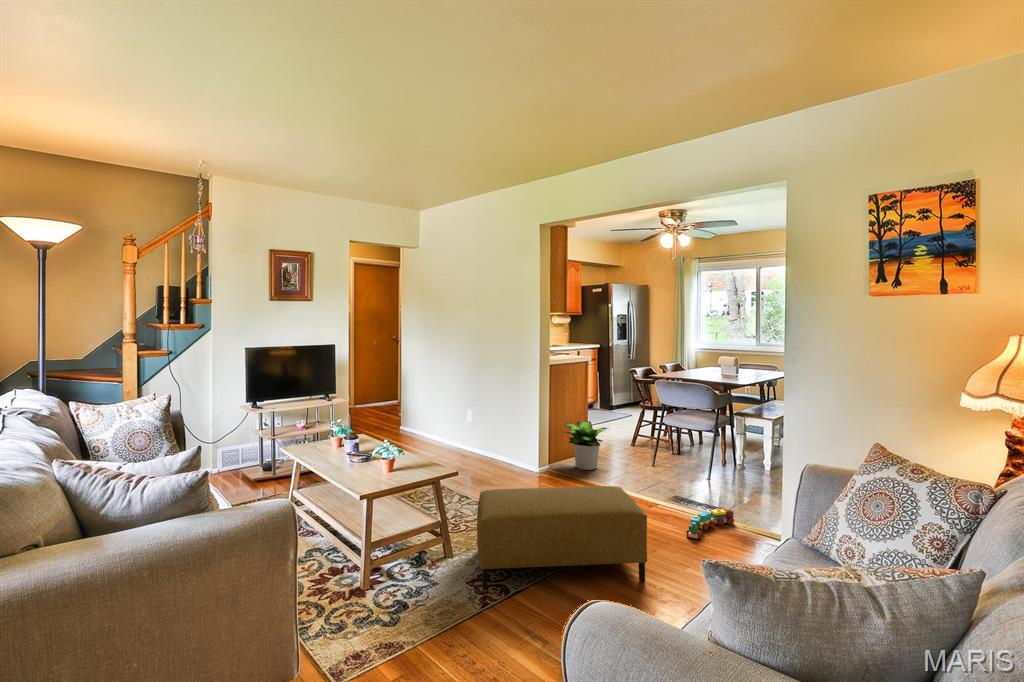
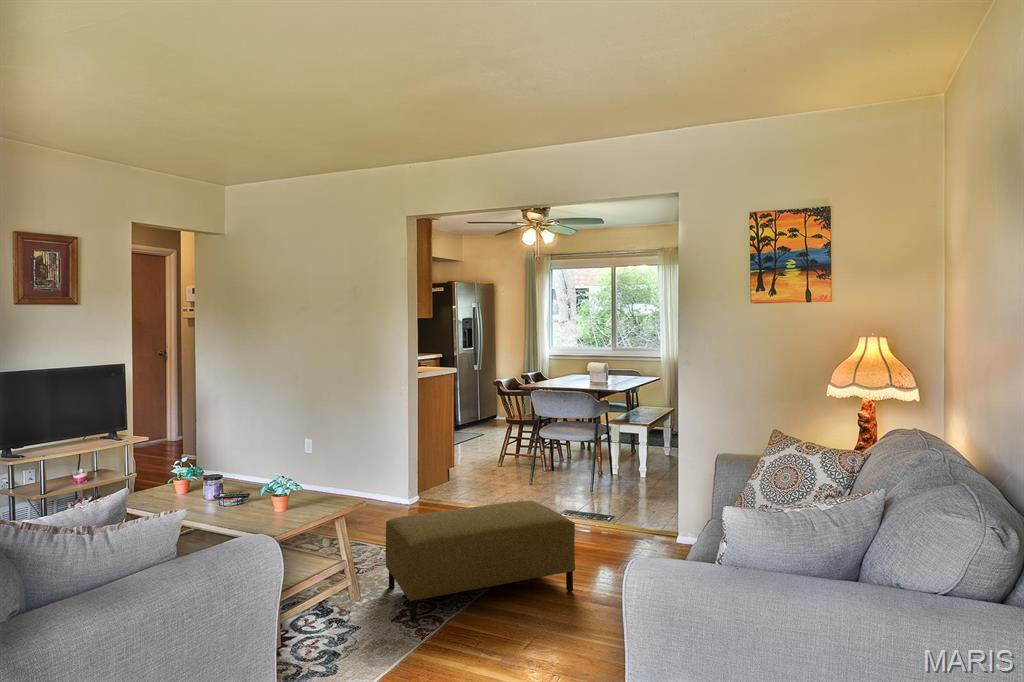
potted plant: present [564,421,608,470] -> none [426,440,488,497]
toy train: present [687,508,734,539] -> none [594,516,633,548]

